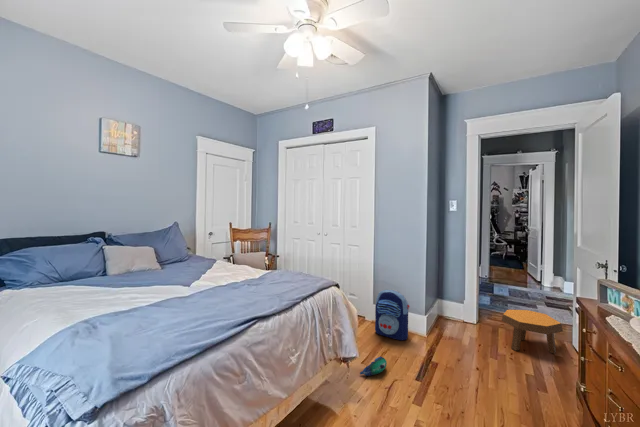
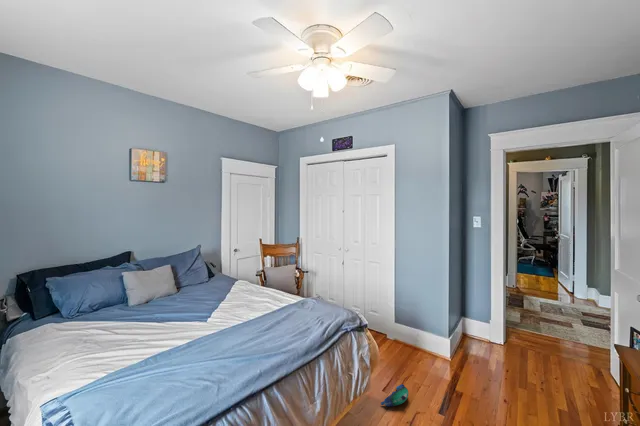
backpack: present [375,289,409,340] -> none [397,310,432,364]
footstool: present [502,309,563,354] -> none [532,333,603,386]

